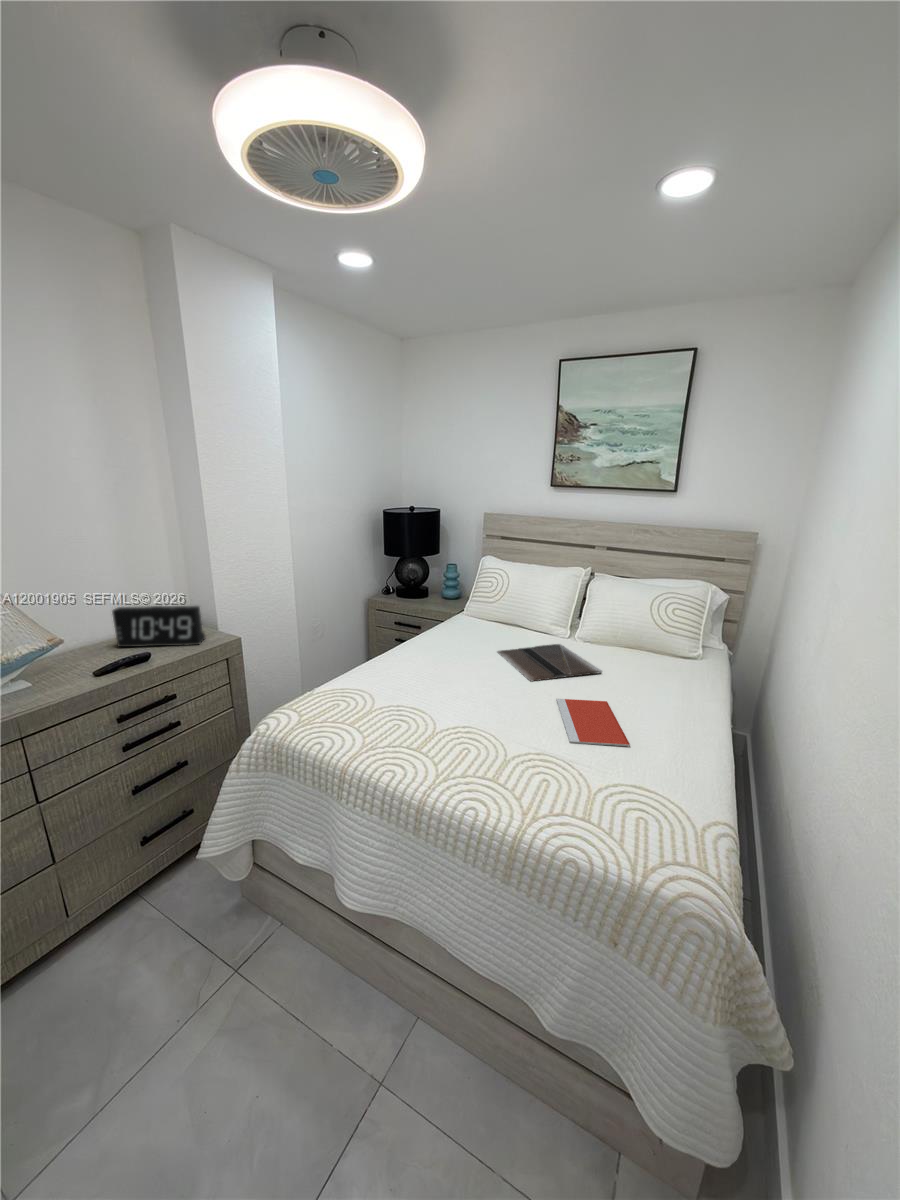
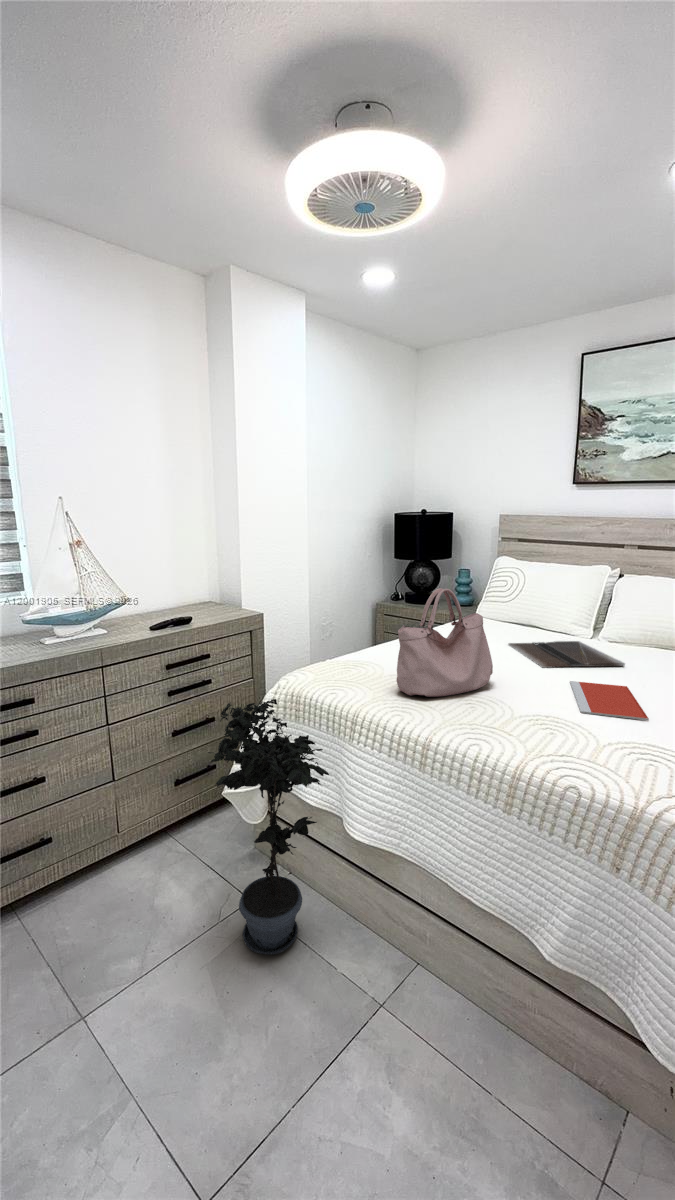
alarm clock: present [112,606,205,647] -> none [163,582,234,618]
handbag: none [388,620,485,738] -> present [397,588,493,697]
potted plant: none [160,761,316,1047] -> present [208,699,329,955]

